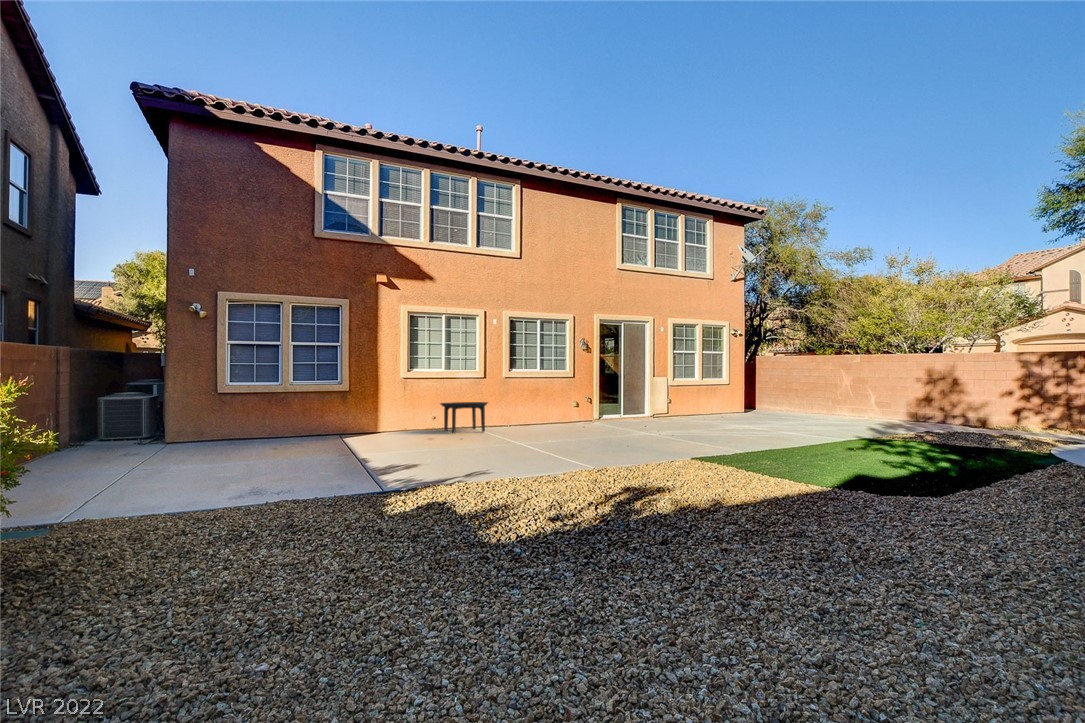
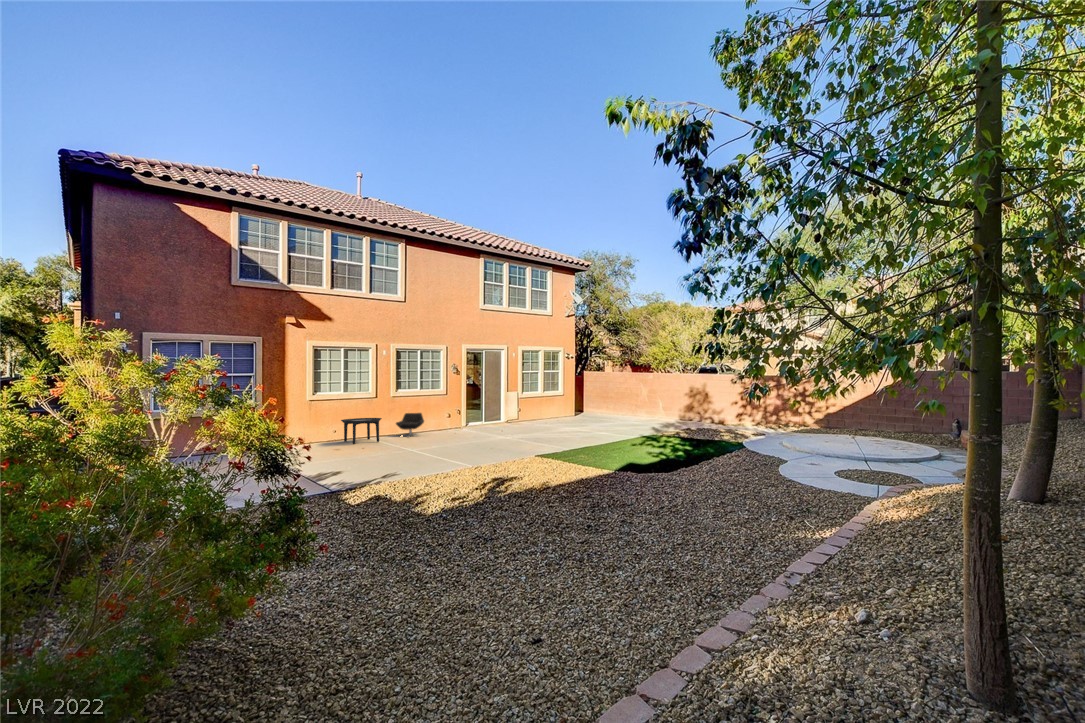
lounge chair: none [507,398,543,428] -> present [396,413,424,435]

